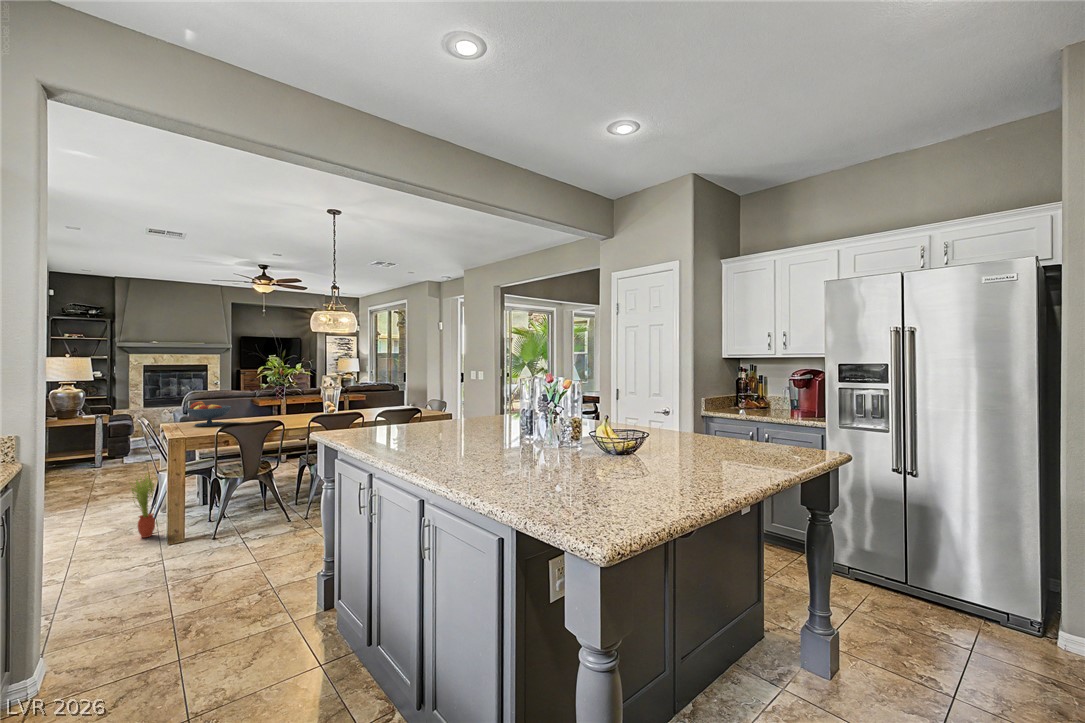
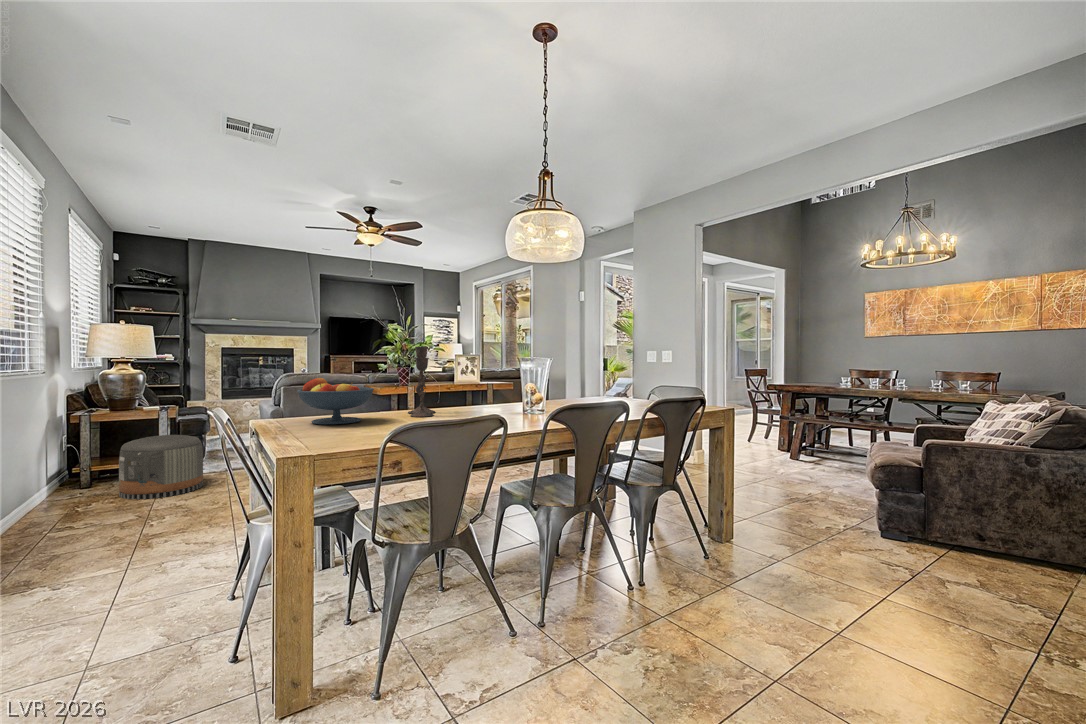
candlestick: none [256,382,275,421] -> present [408,347,435,417]
pouf: none [69,436,130,478] -> present [119,435,203,499]
potted plant: present [131,474,155,538] -> none [191,527,246,679]

